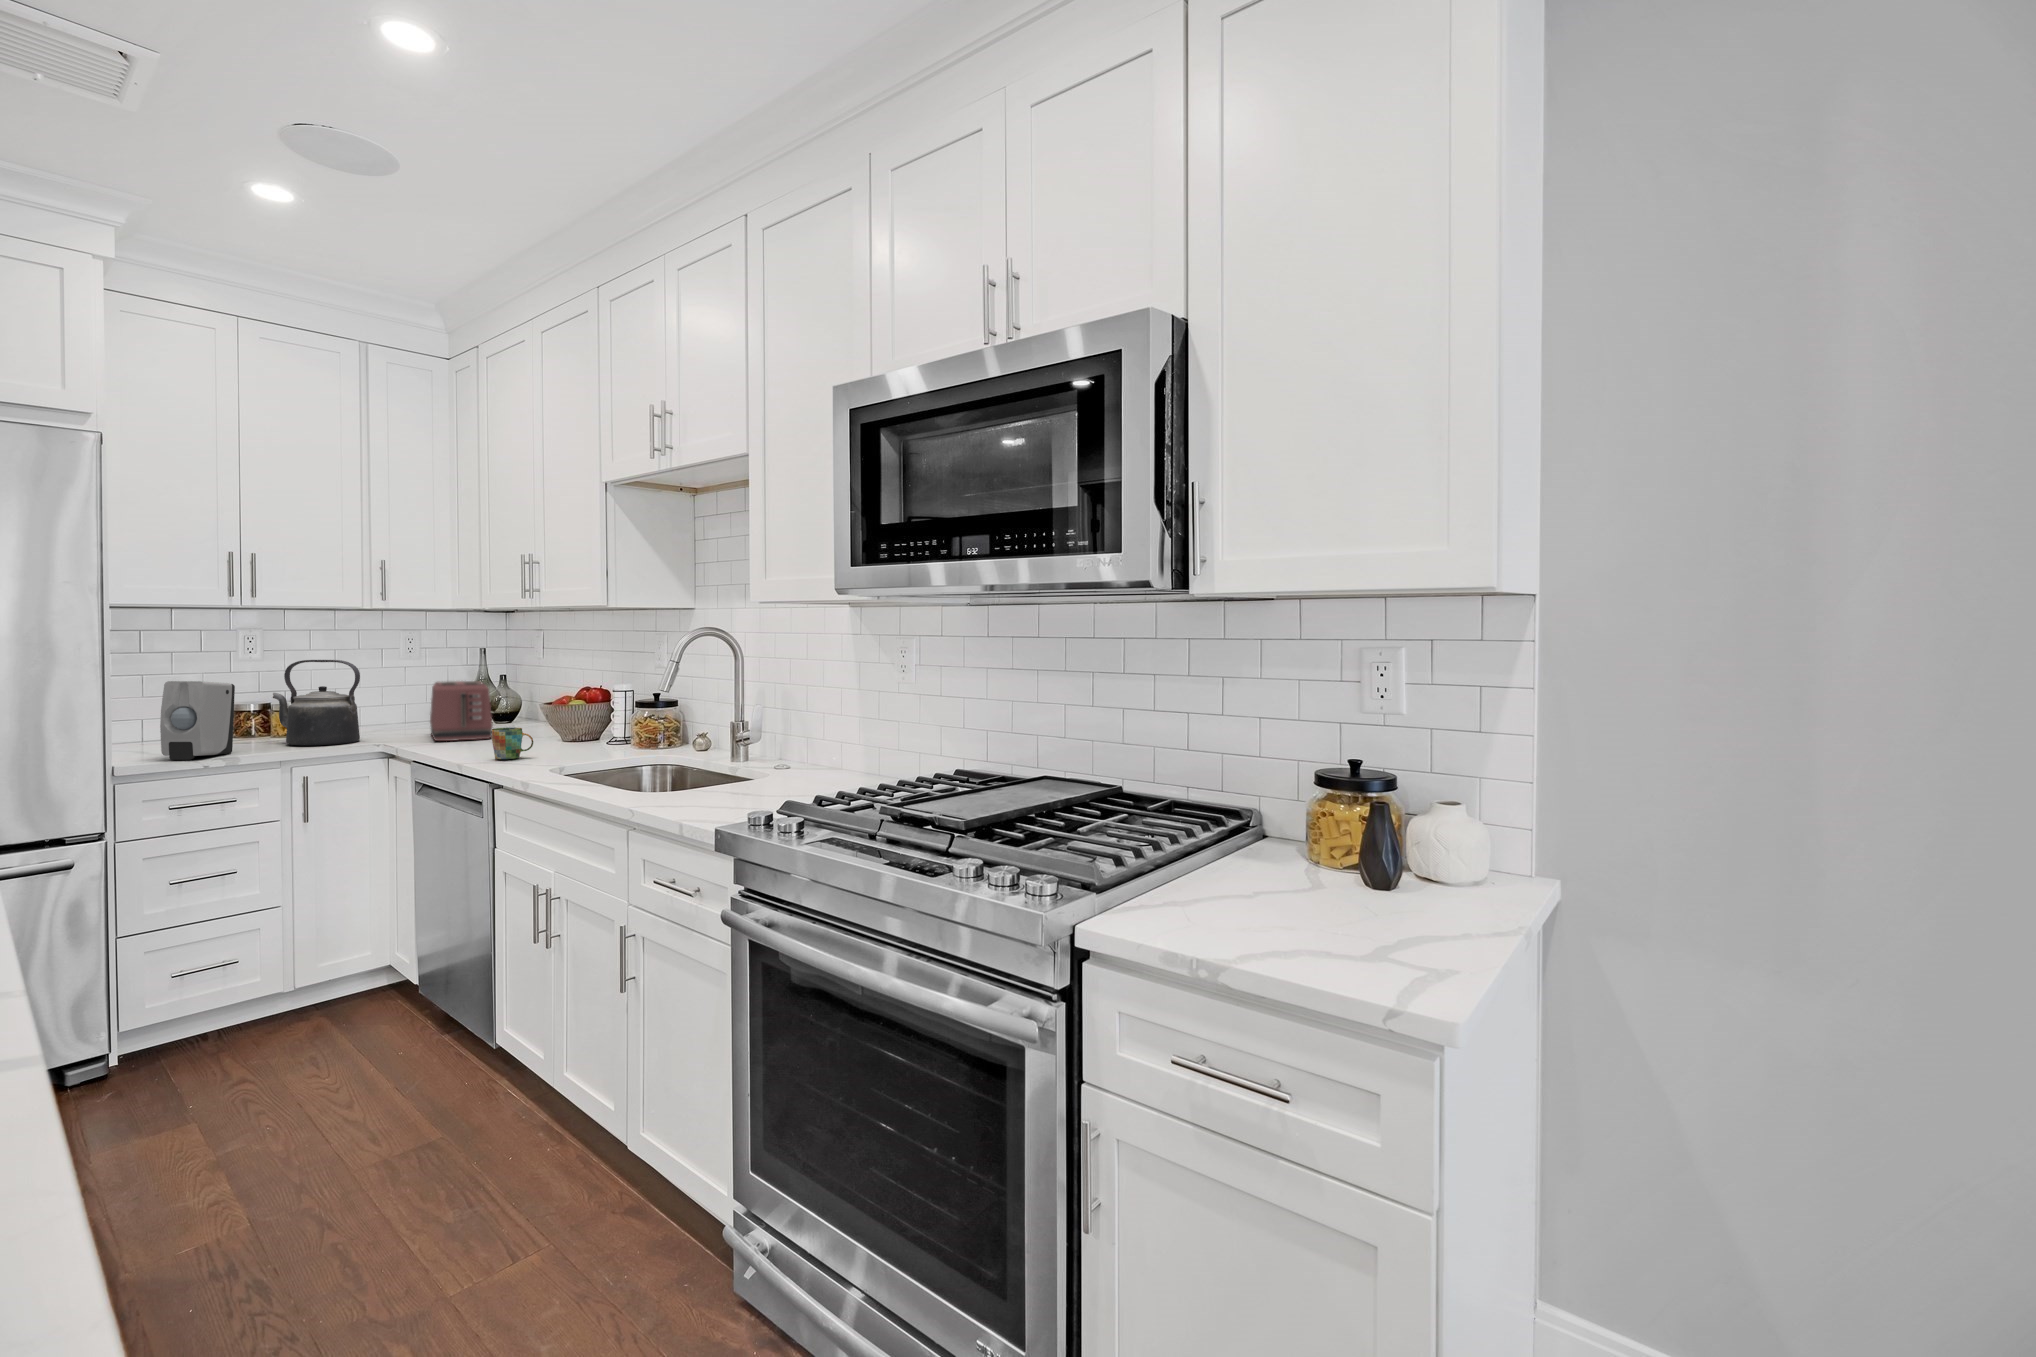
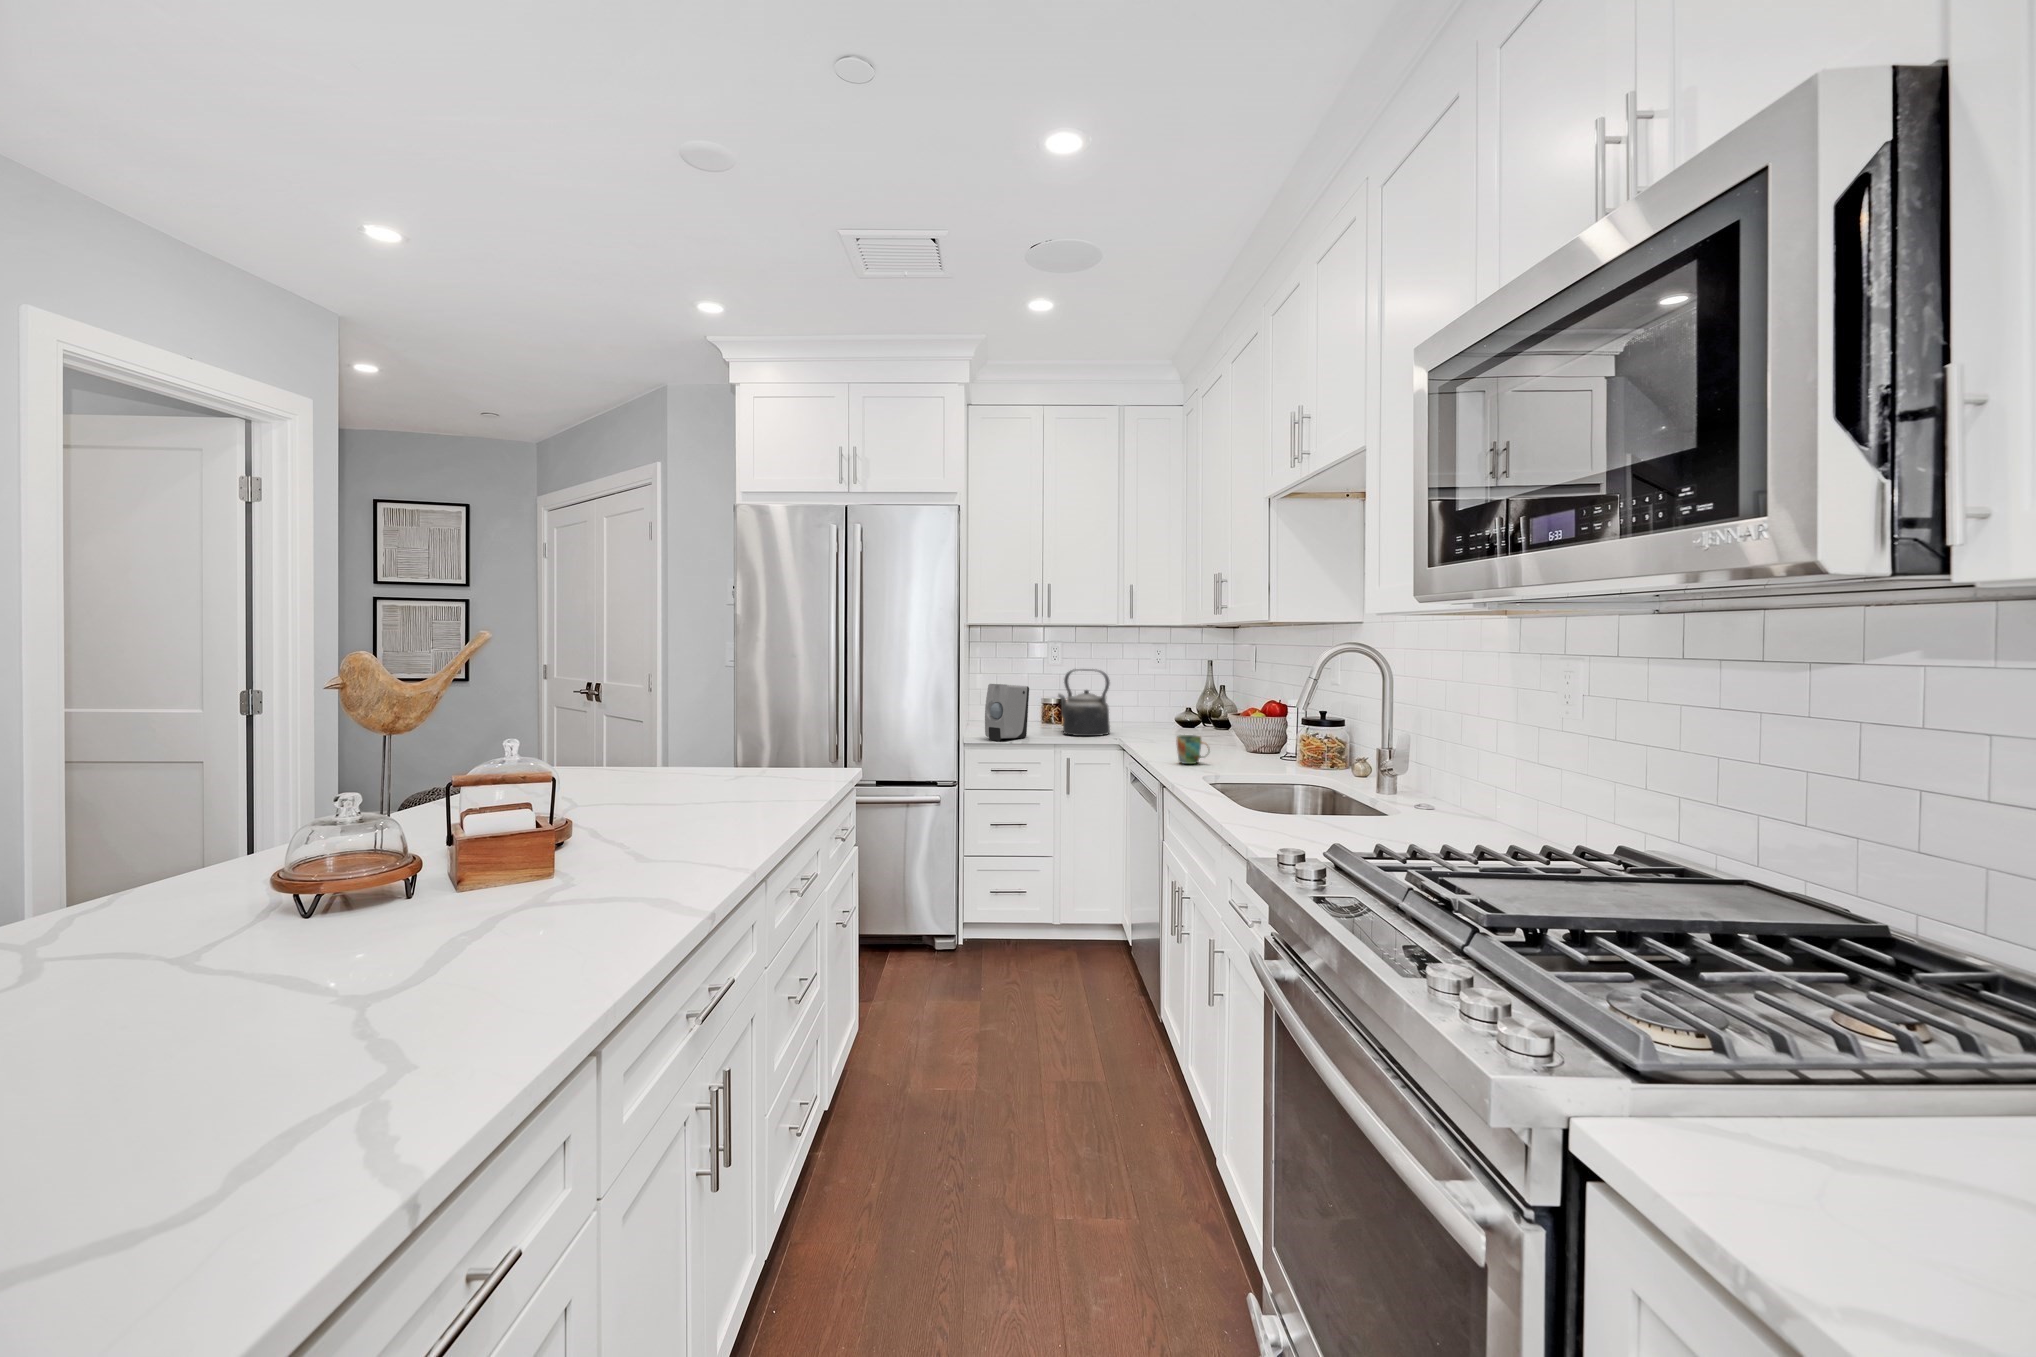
toaster: present [430,681,492,741] -> none [1155,688,1203,741]

